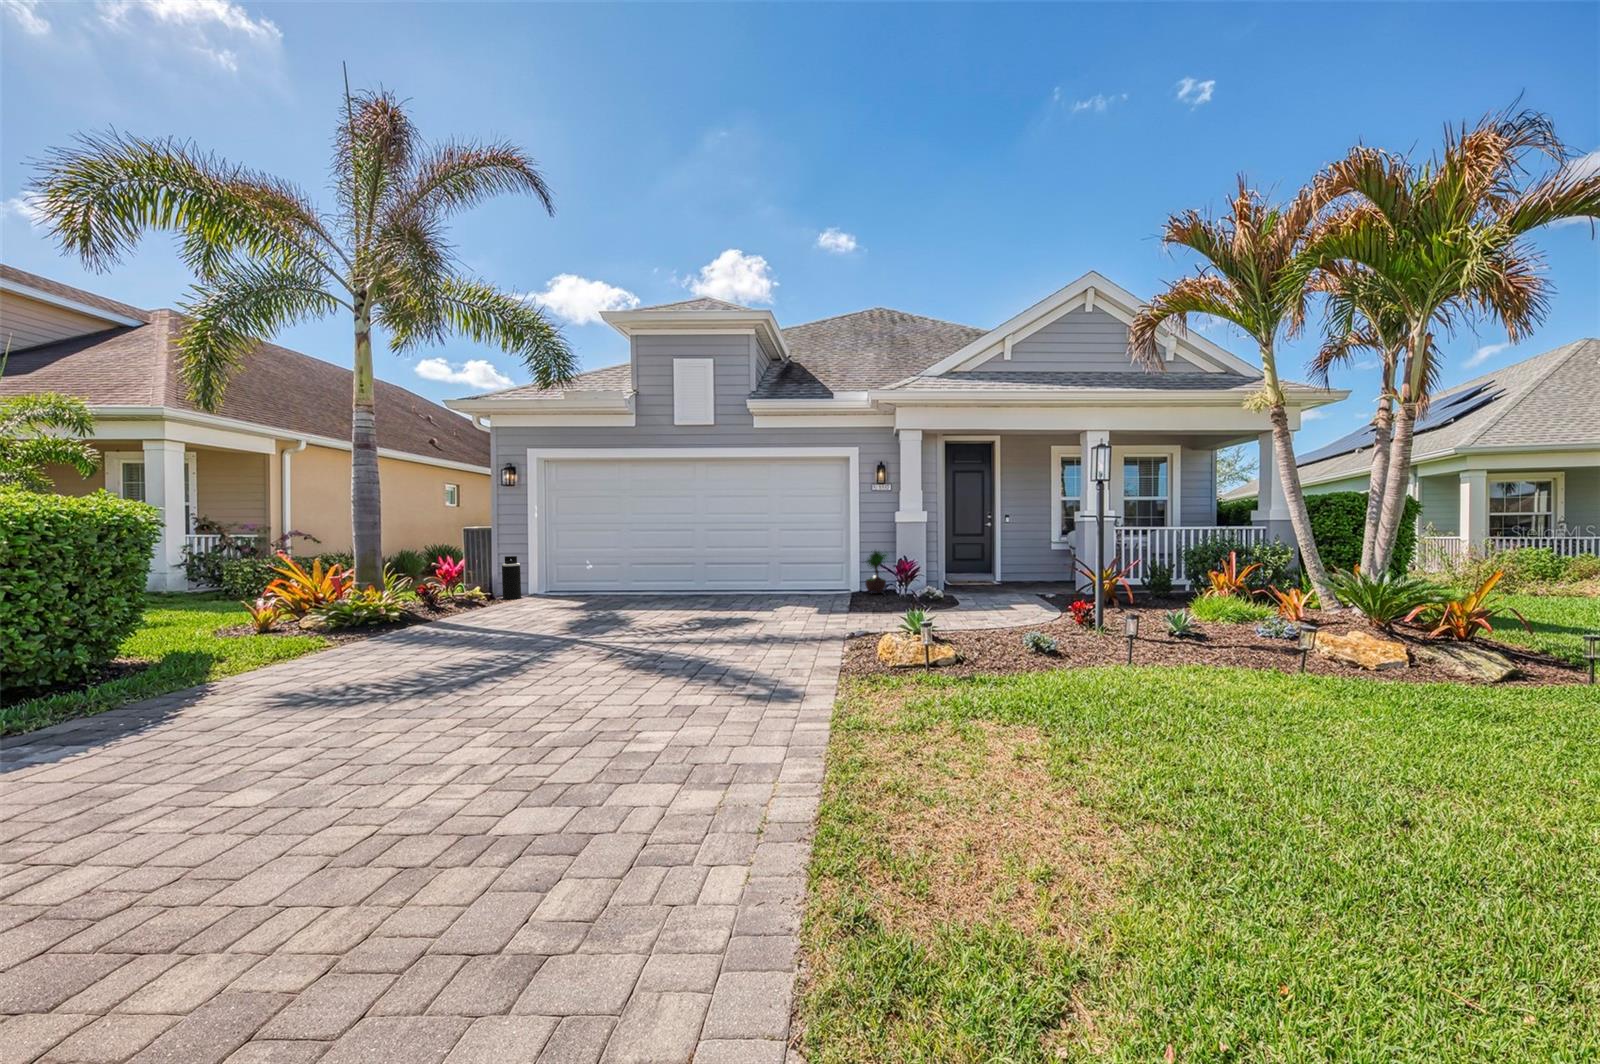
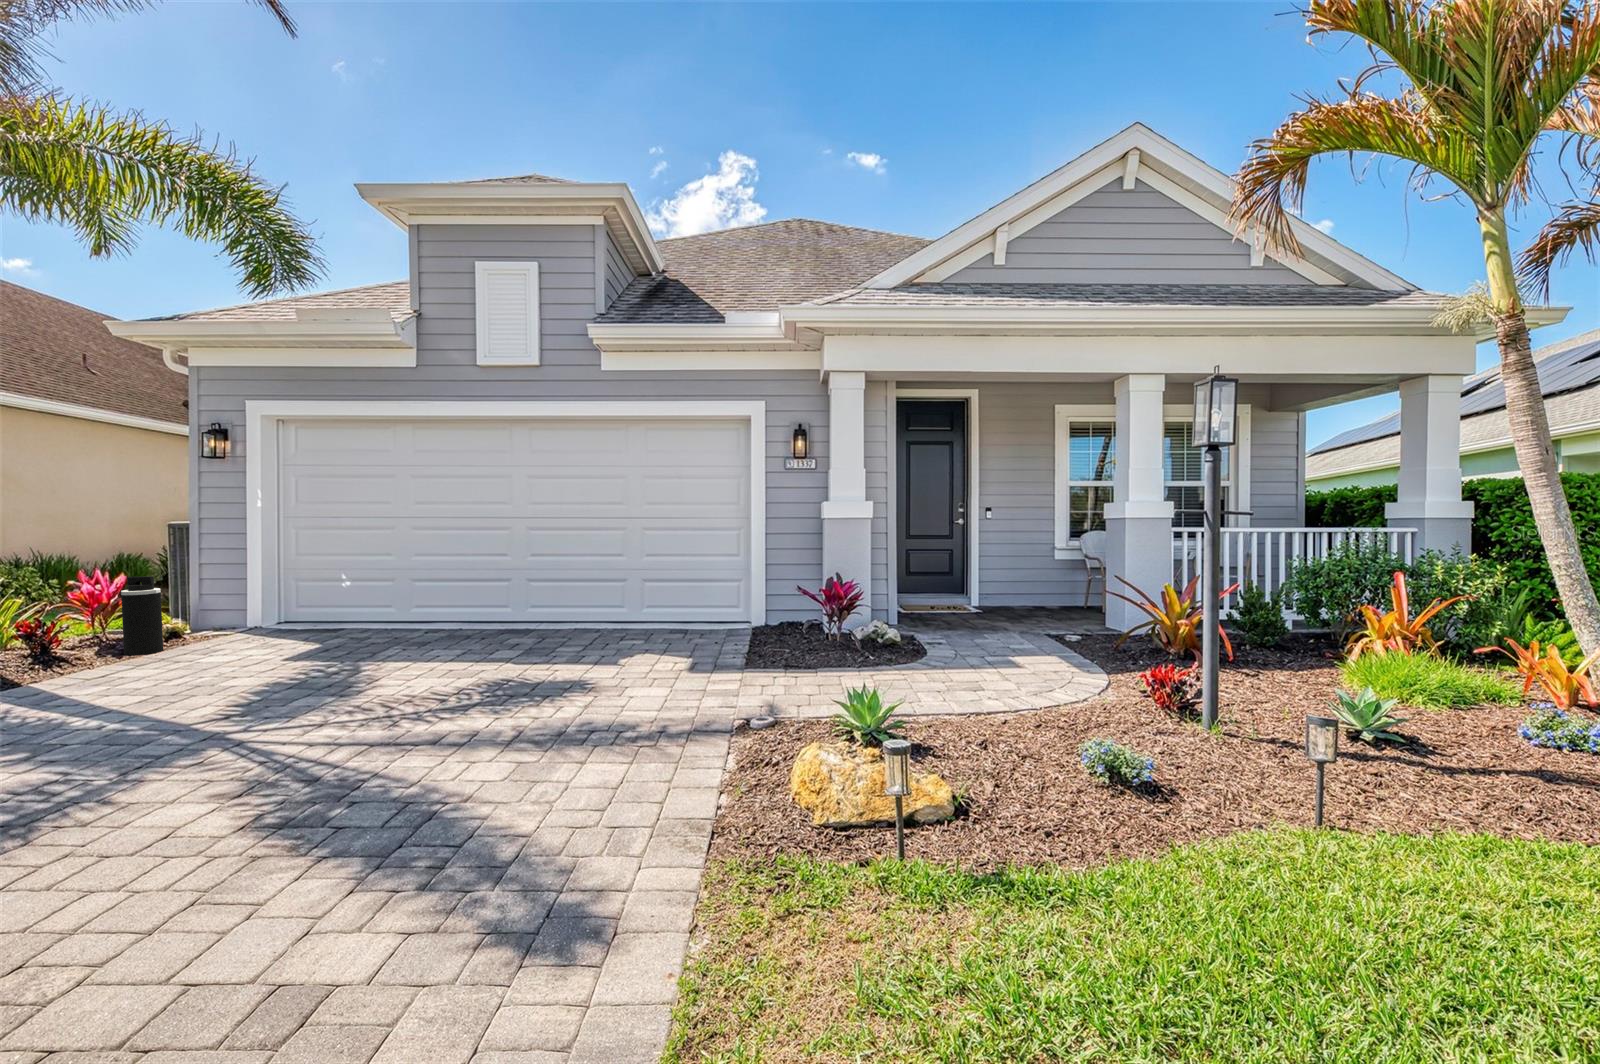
potted tree: present [865,551,887,593] -> none [770,557,815,633]

